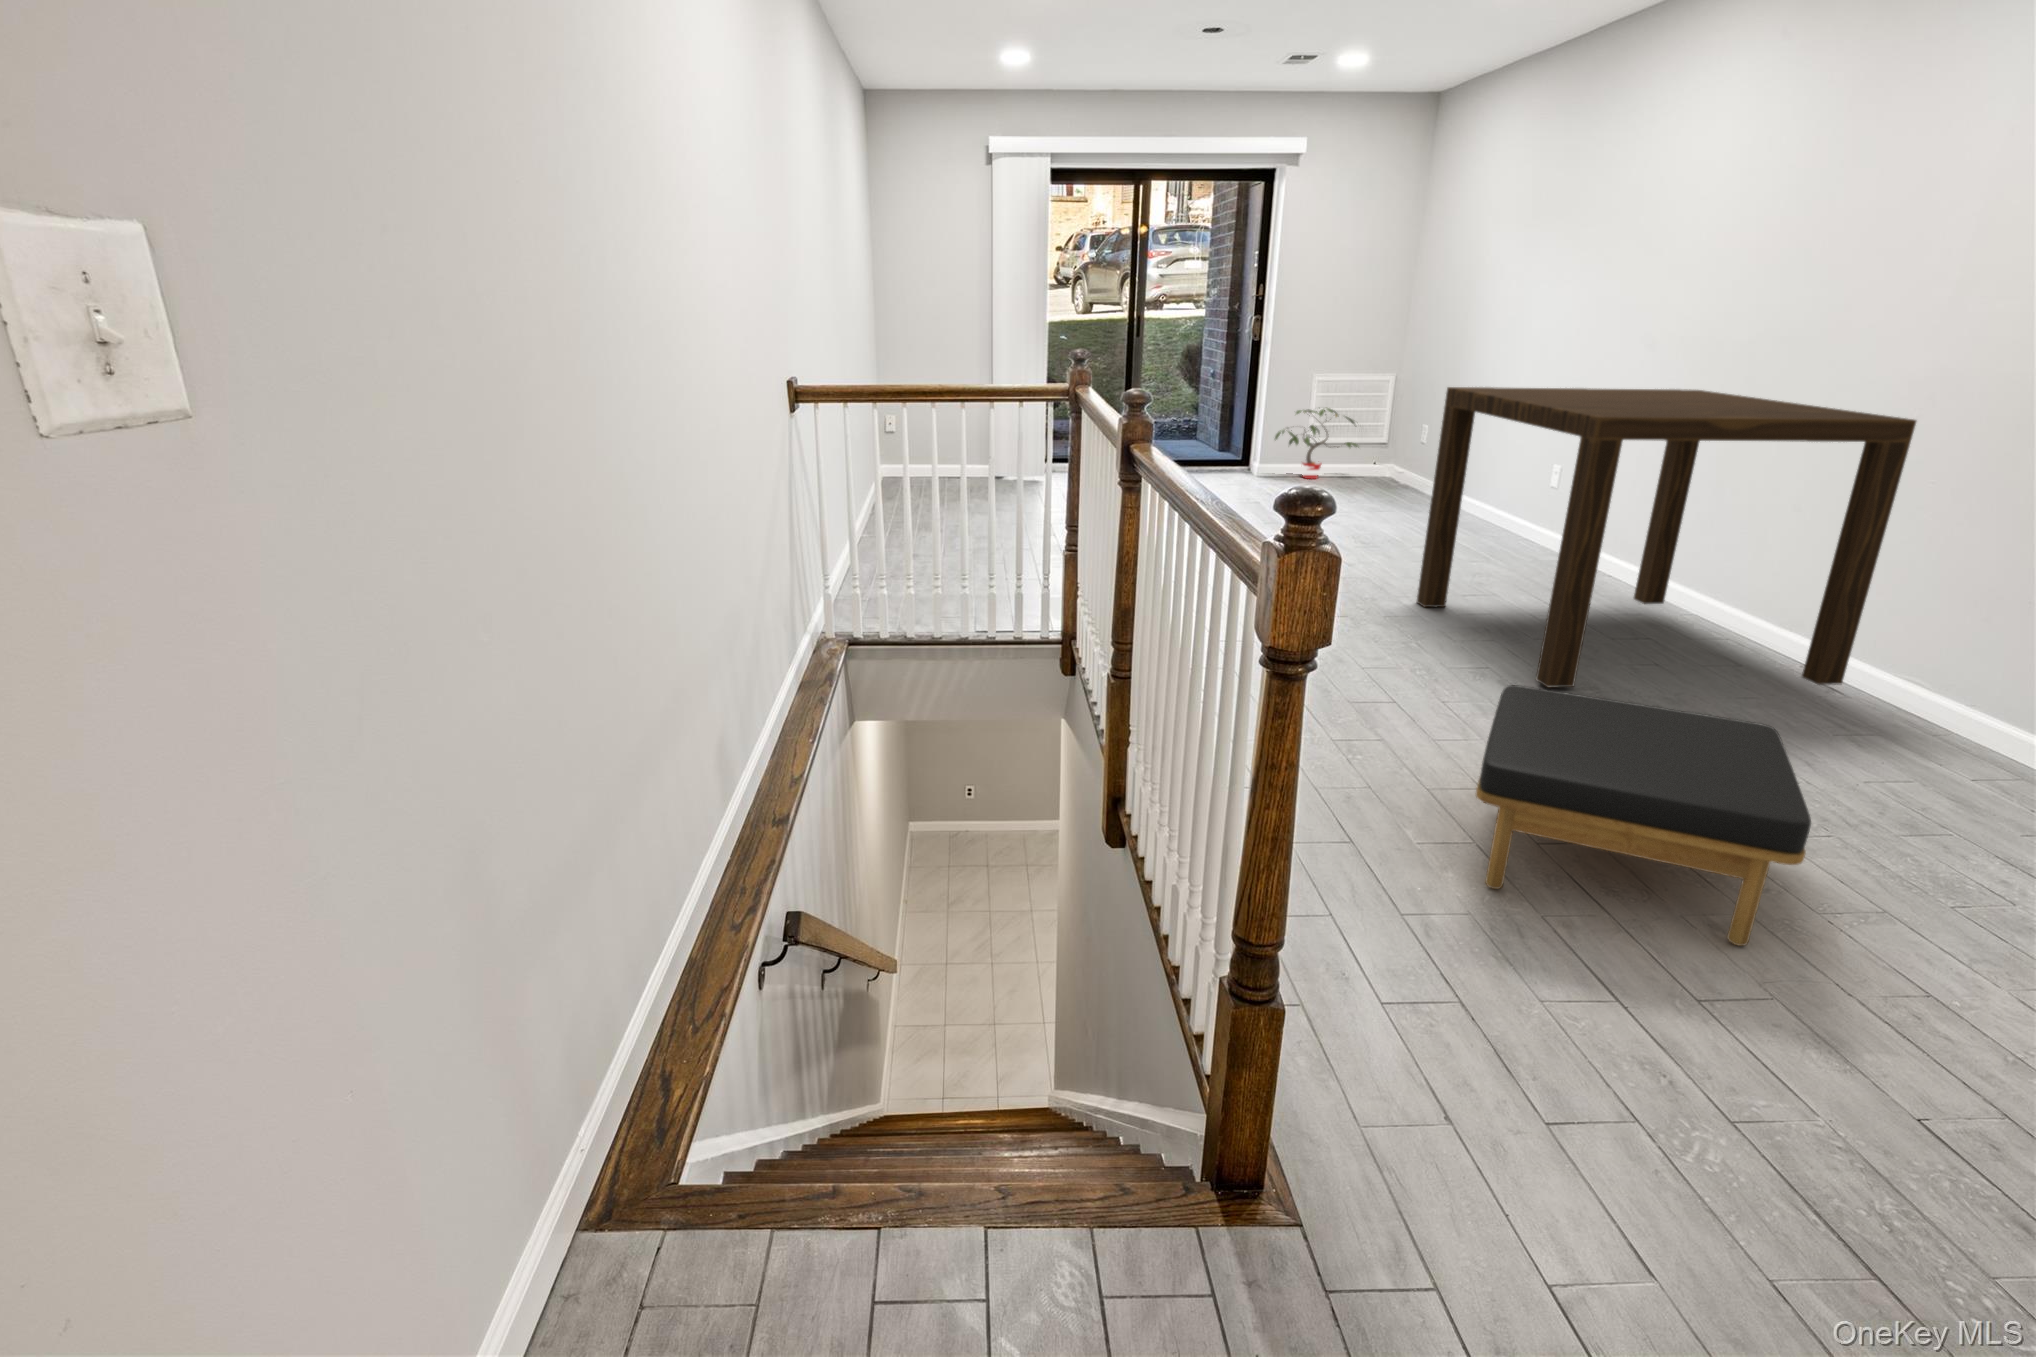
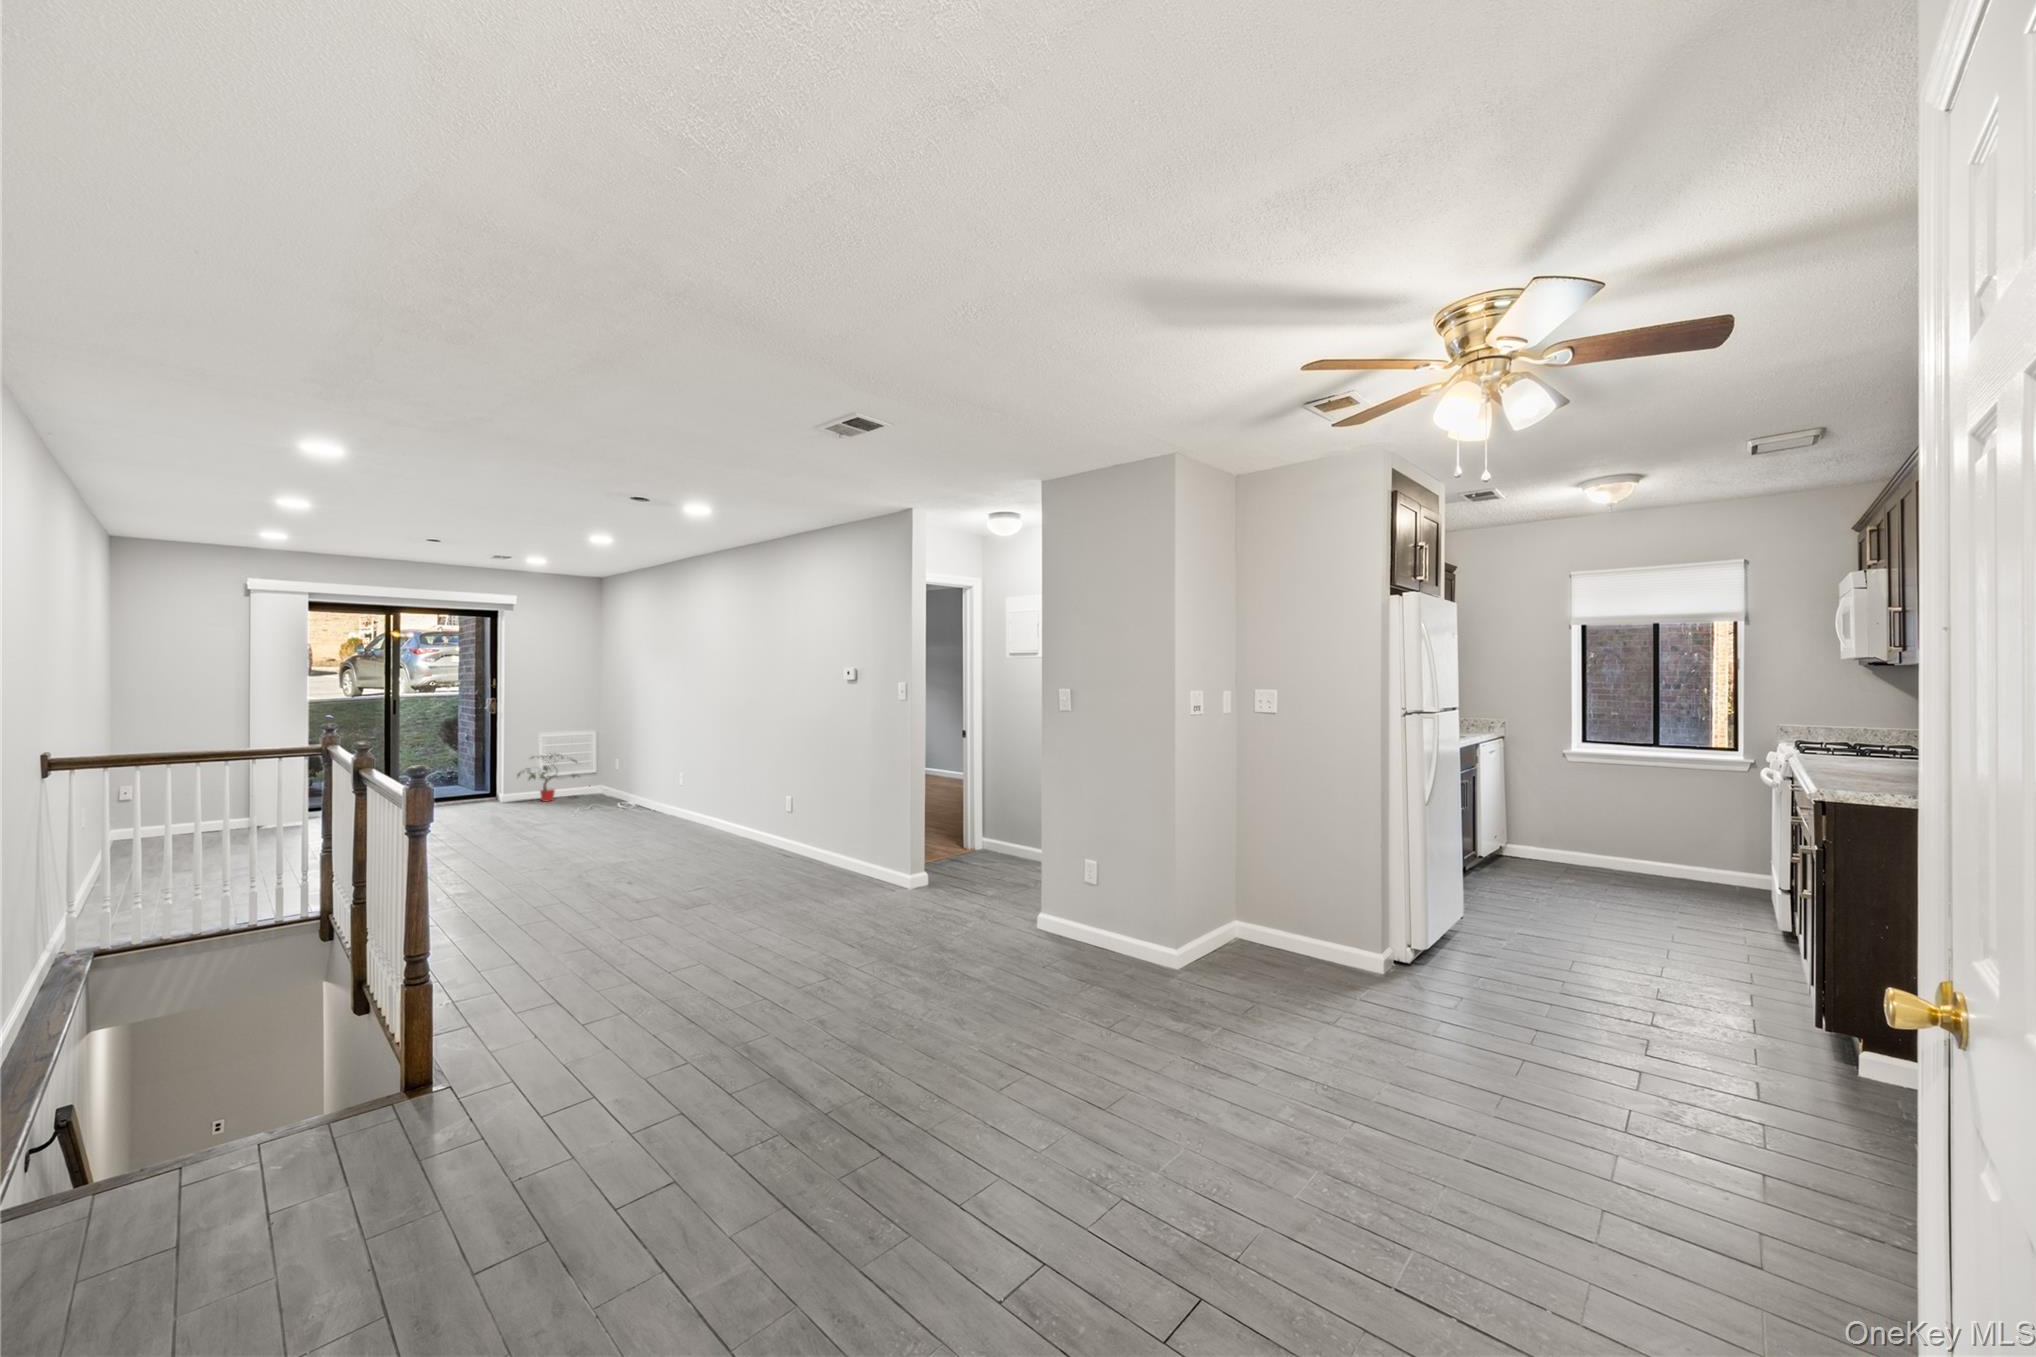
dining table: present [1417,387,1916,688] -> none [600,725,811,883]
ottoman: present [1476,685,1811,946] -> none [579,866,734,968]

